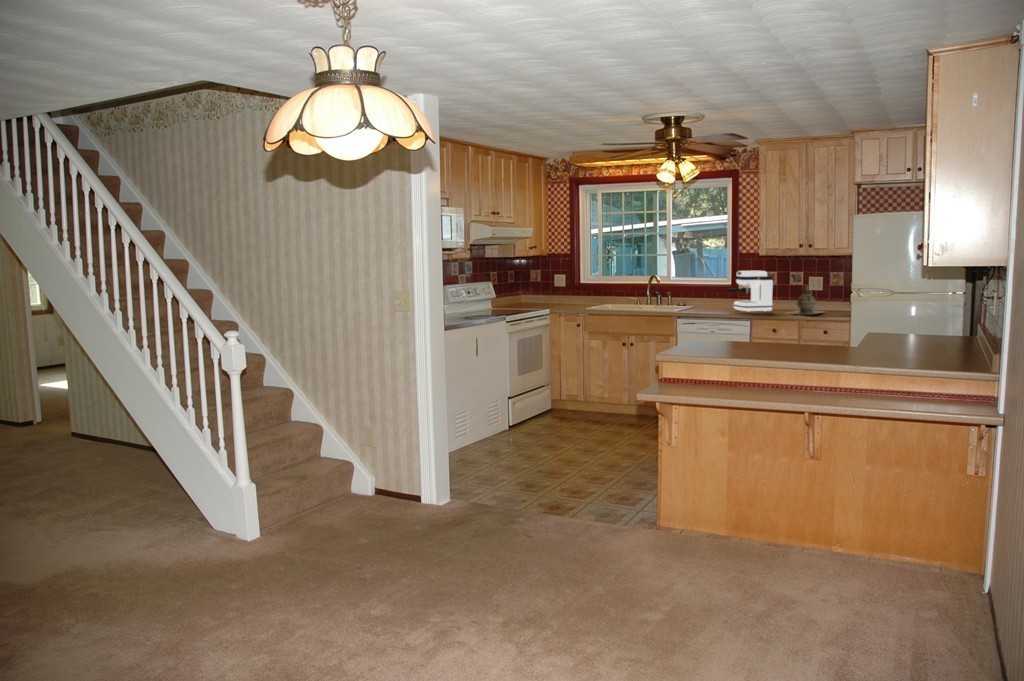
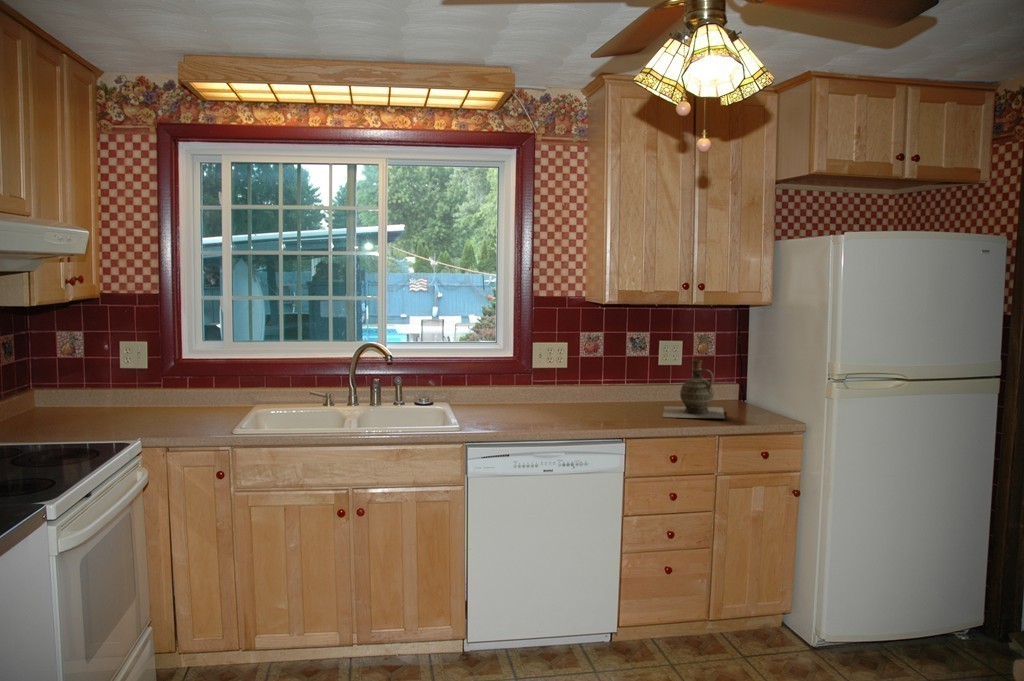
coffee maker: present [727,271,773,312] -> none [553,332,637,418]

